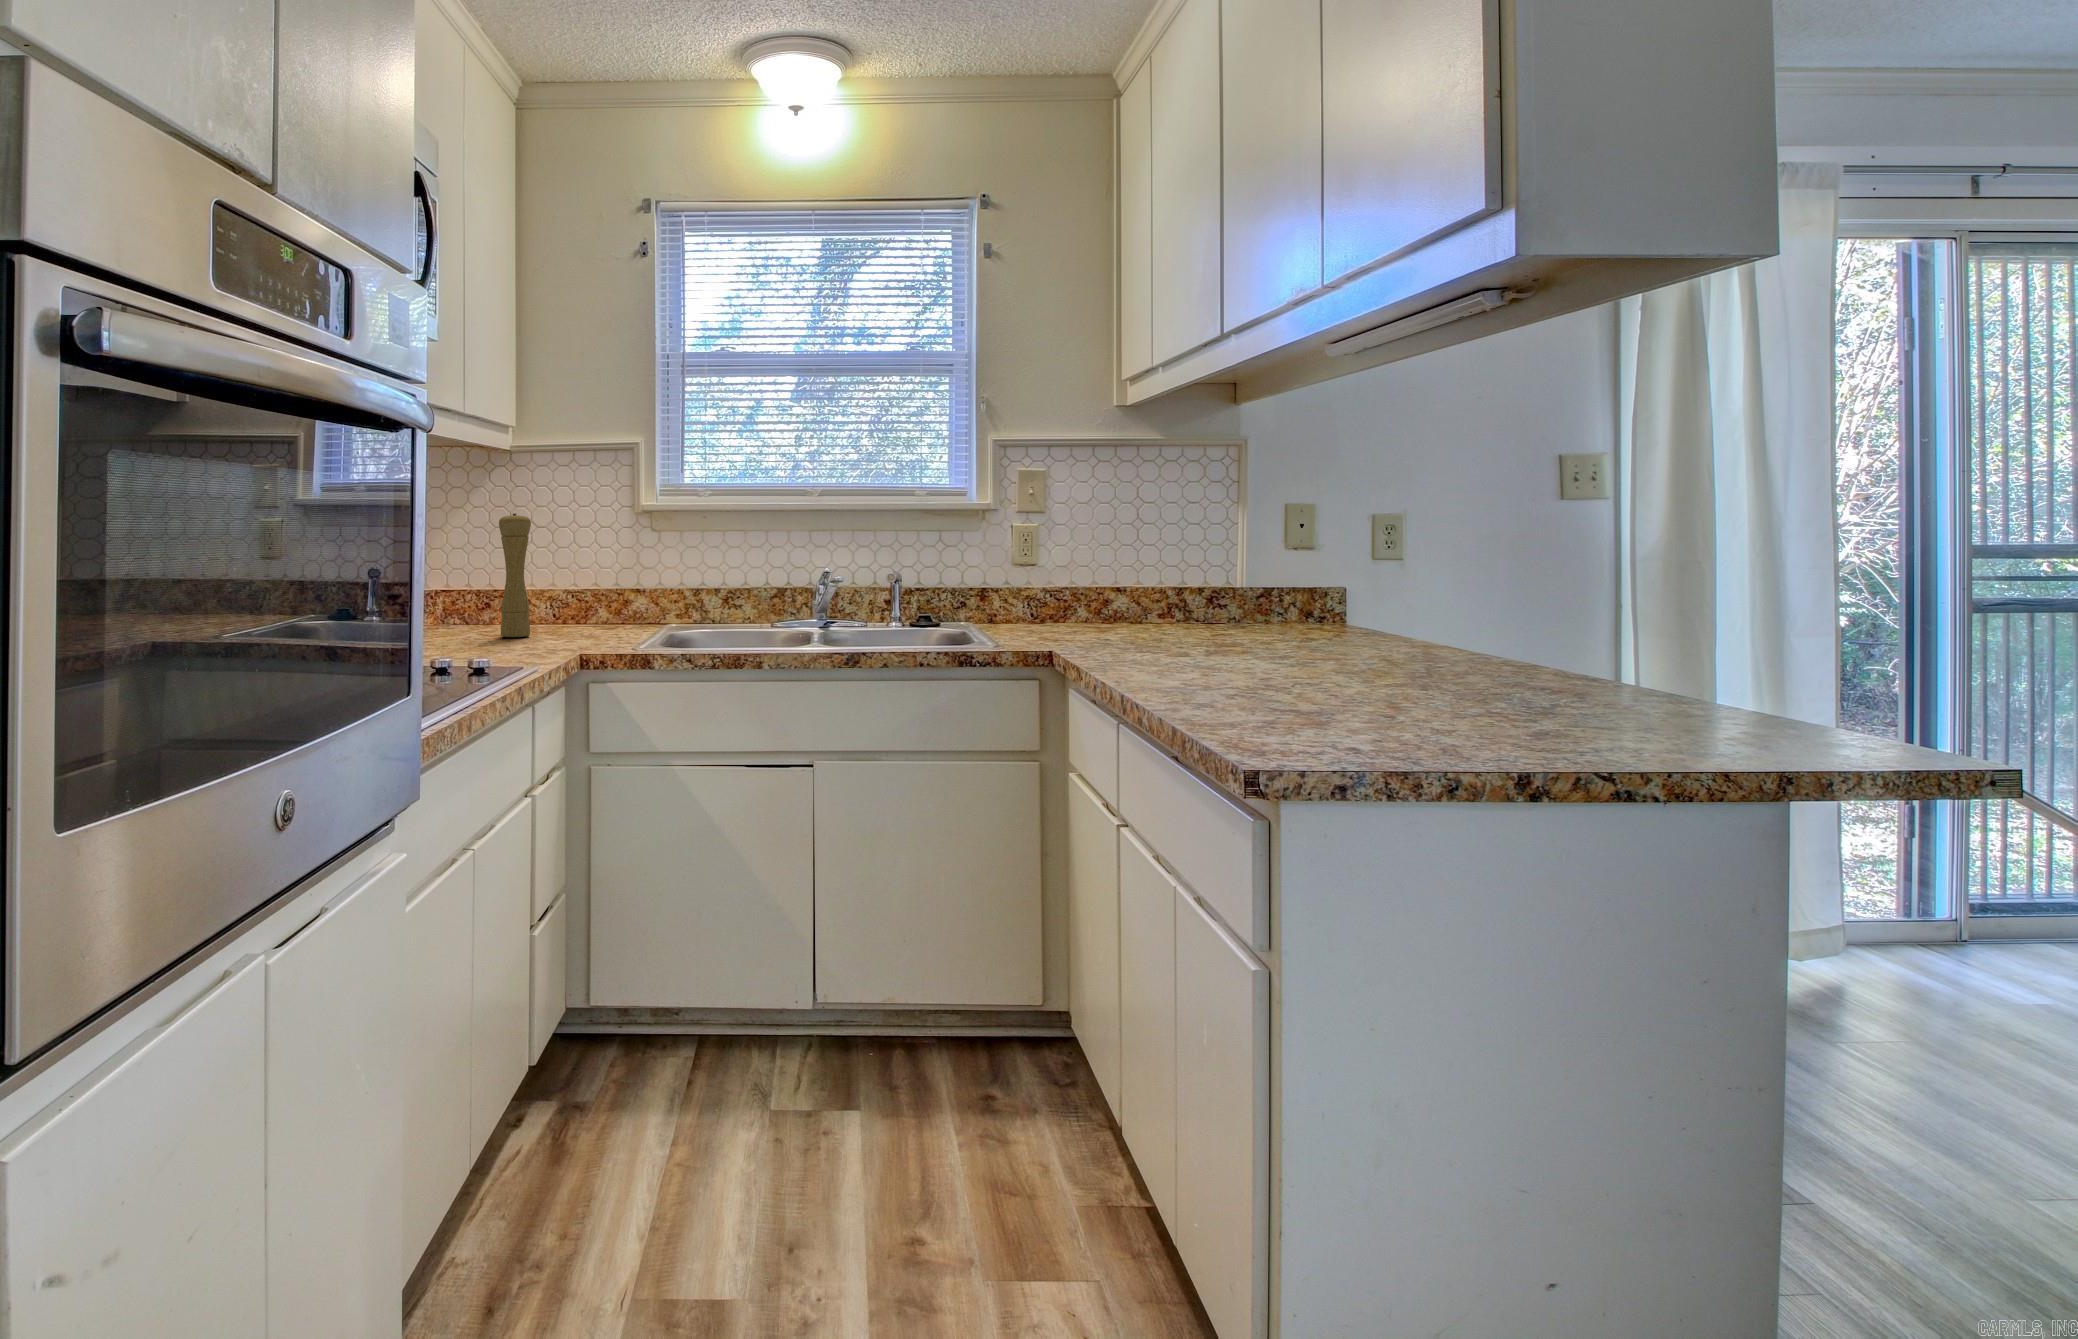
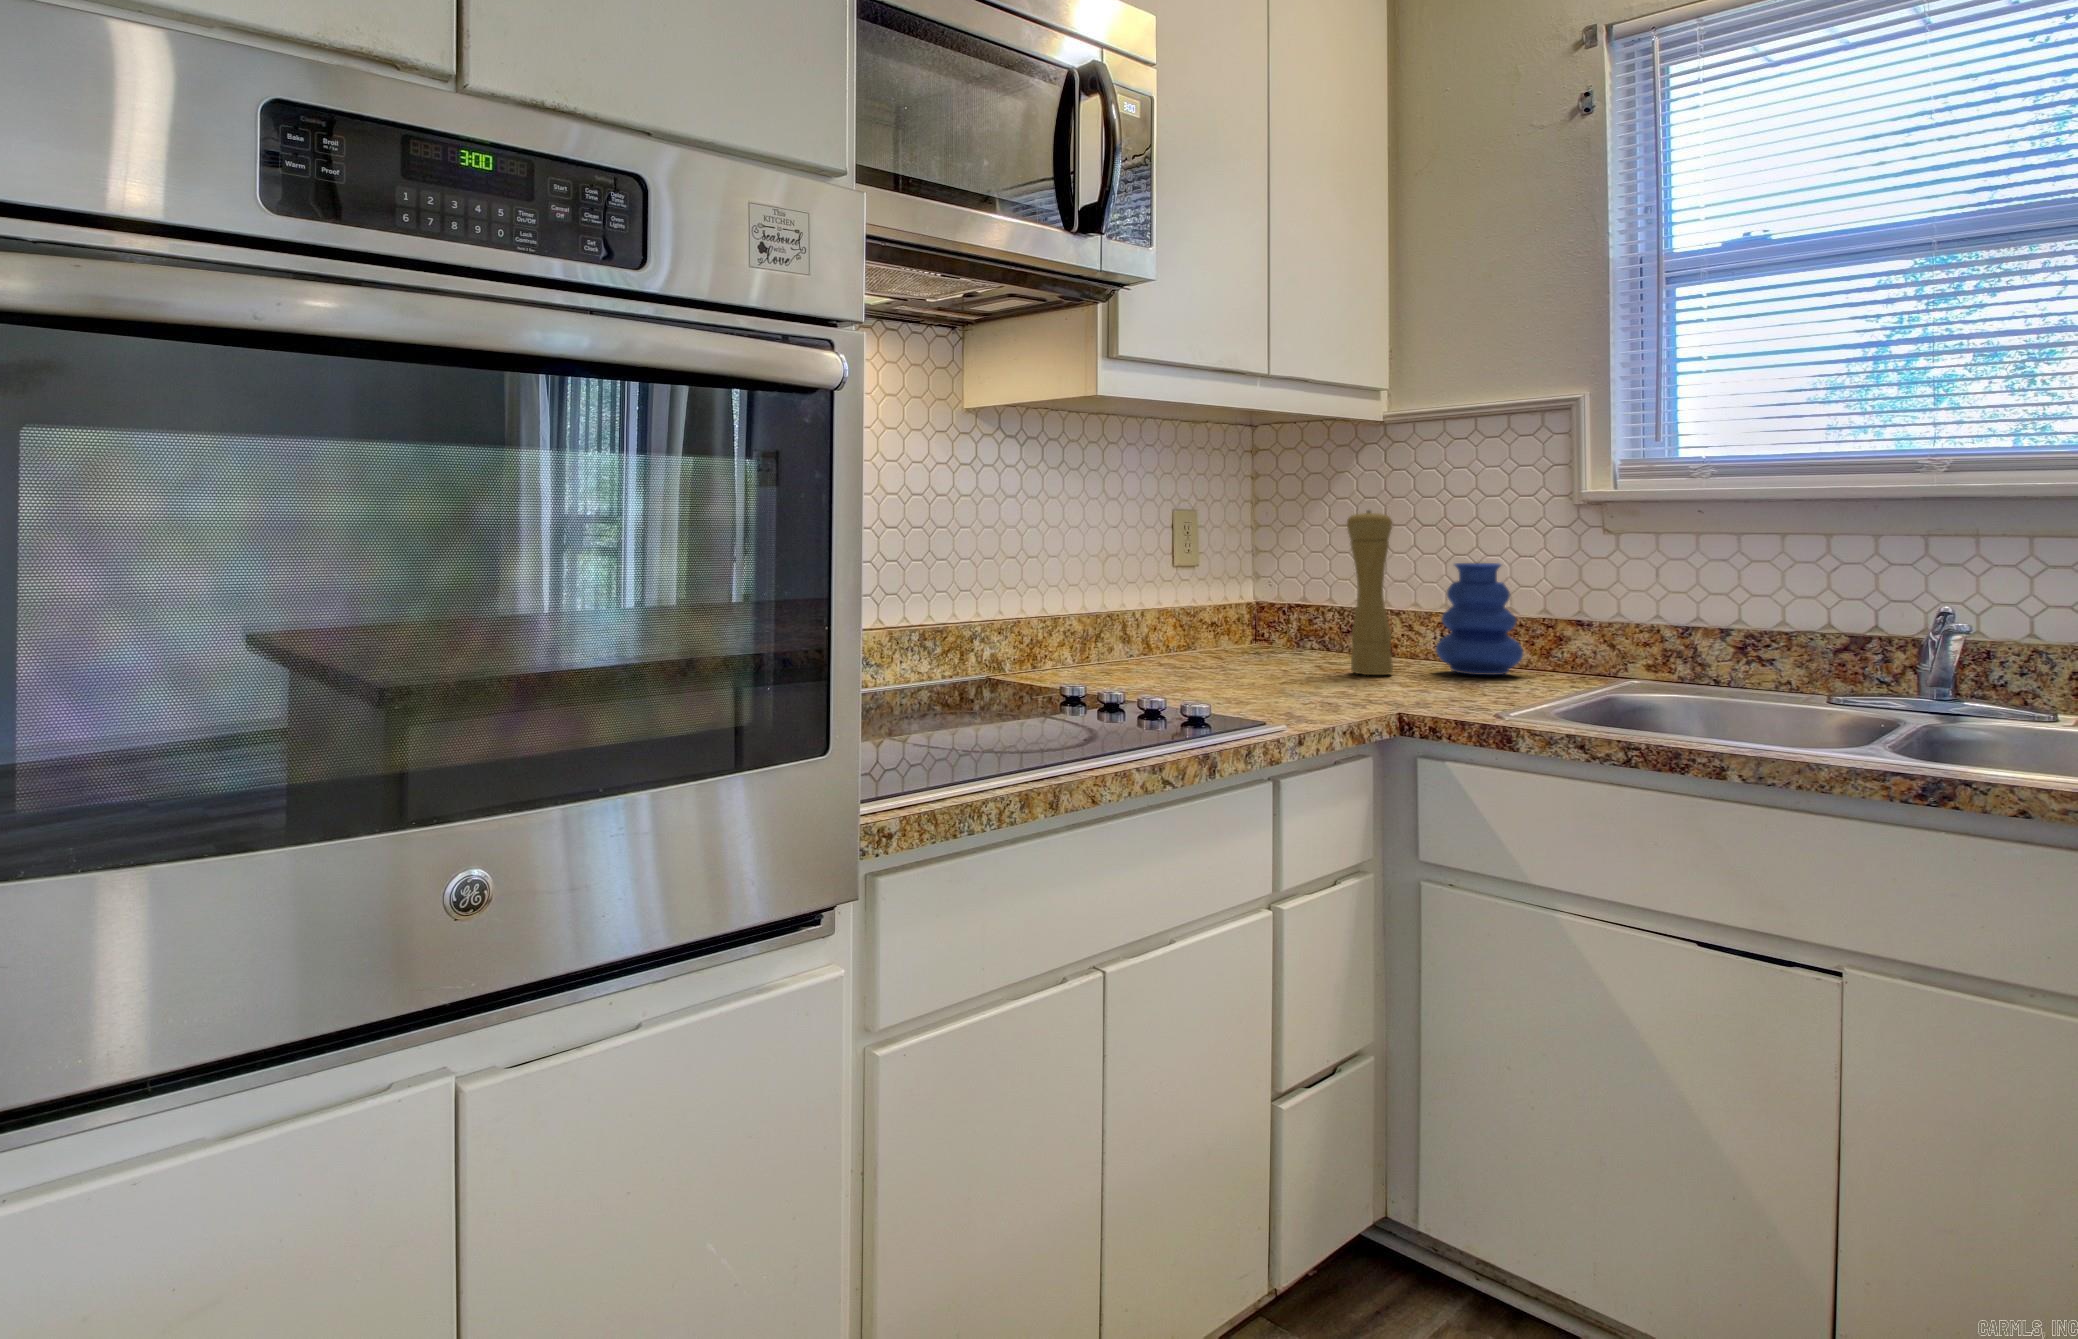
vase: none [553,552,607,631] -> present [1436,563,1523,675]

